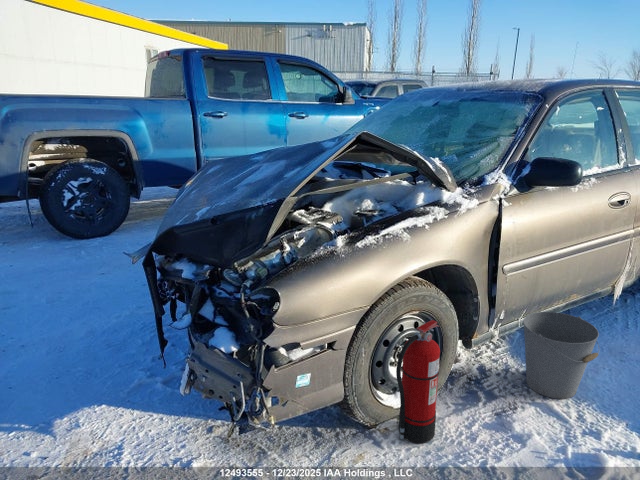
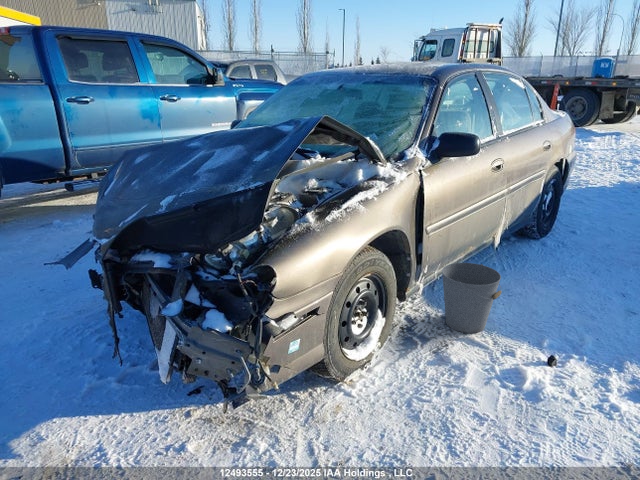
fire extinguisher: present [396,320,440,443] -> none [362,278,397,387]

